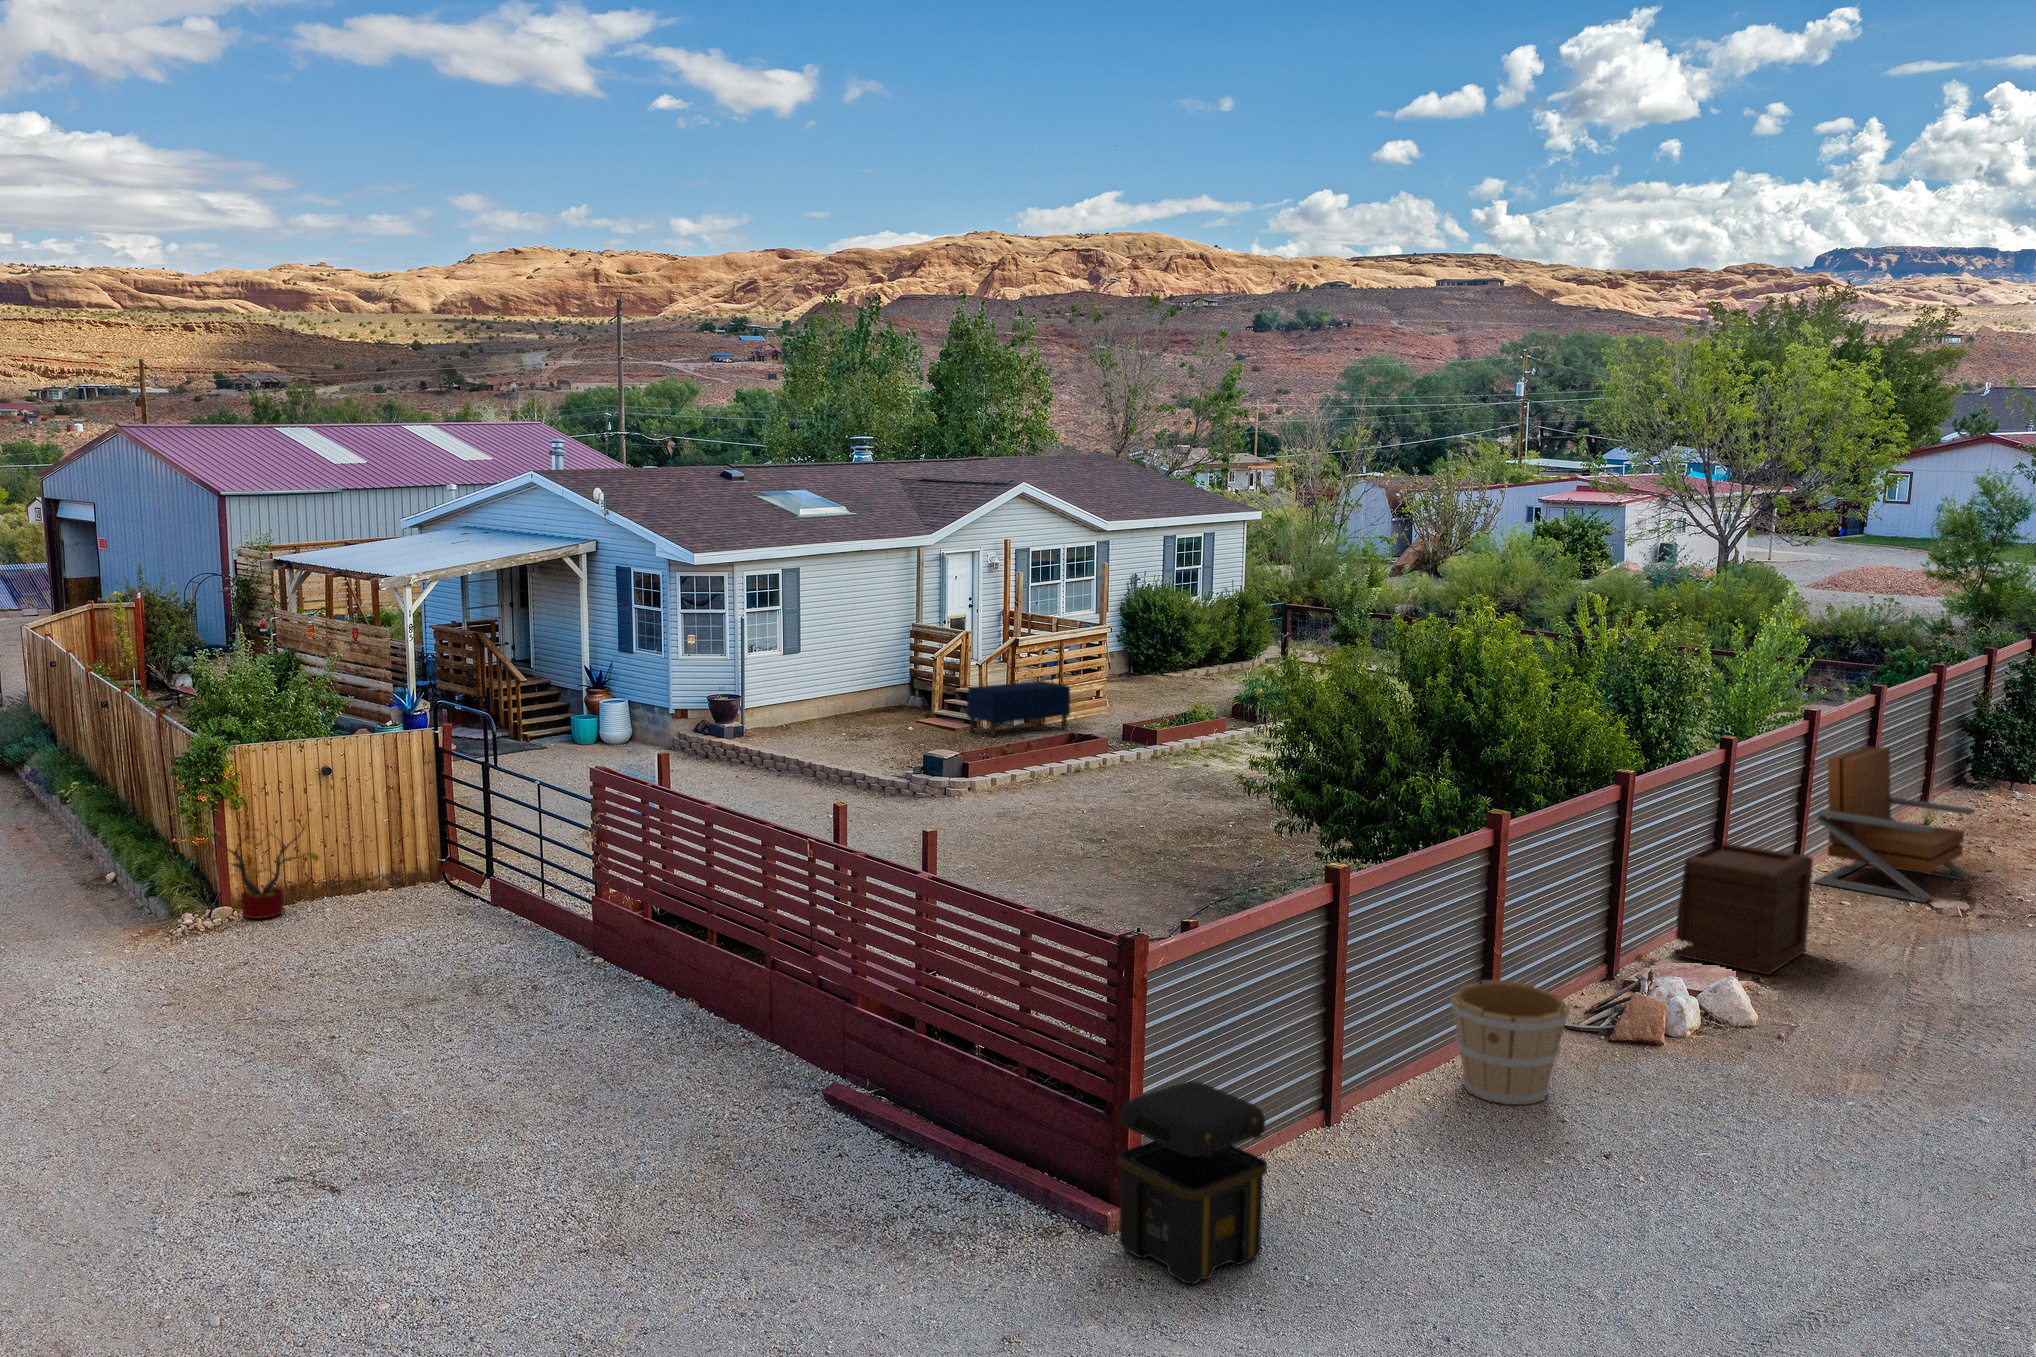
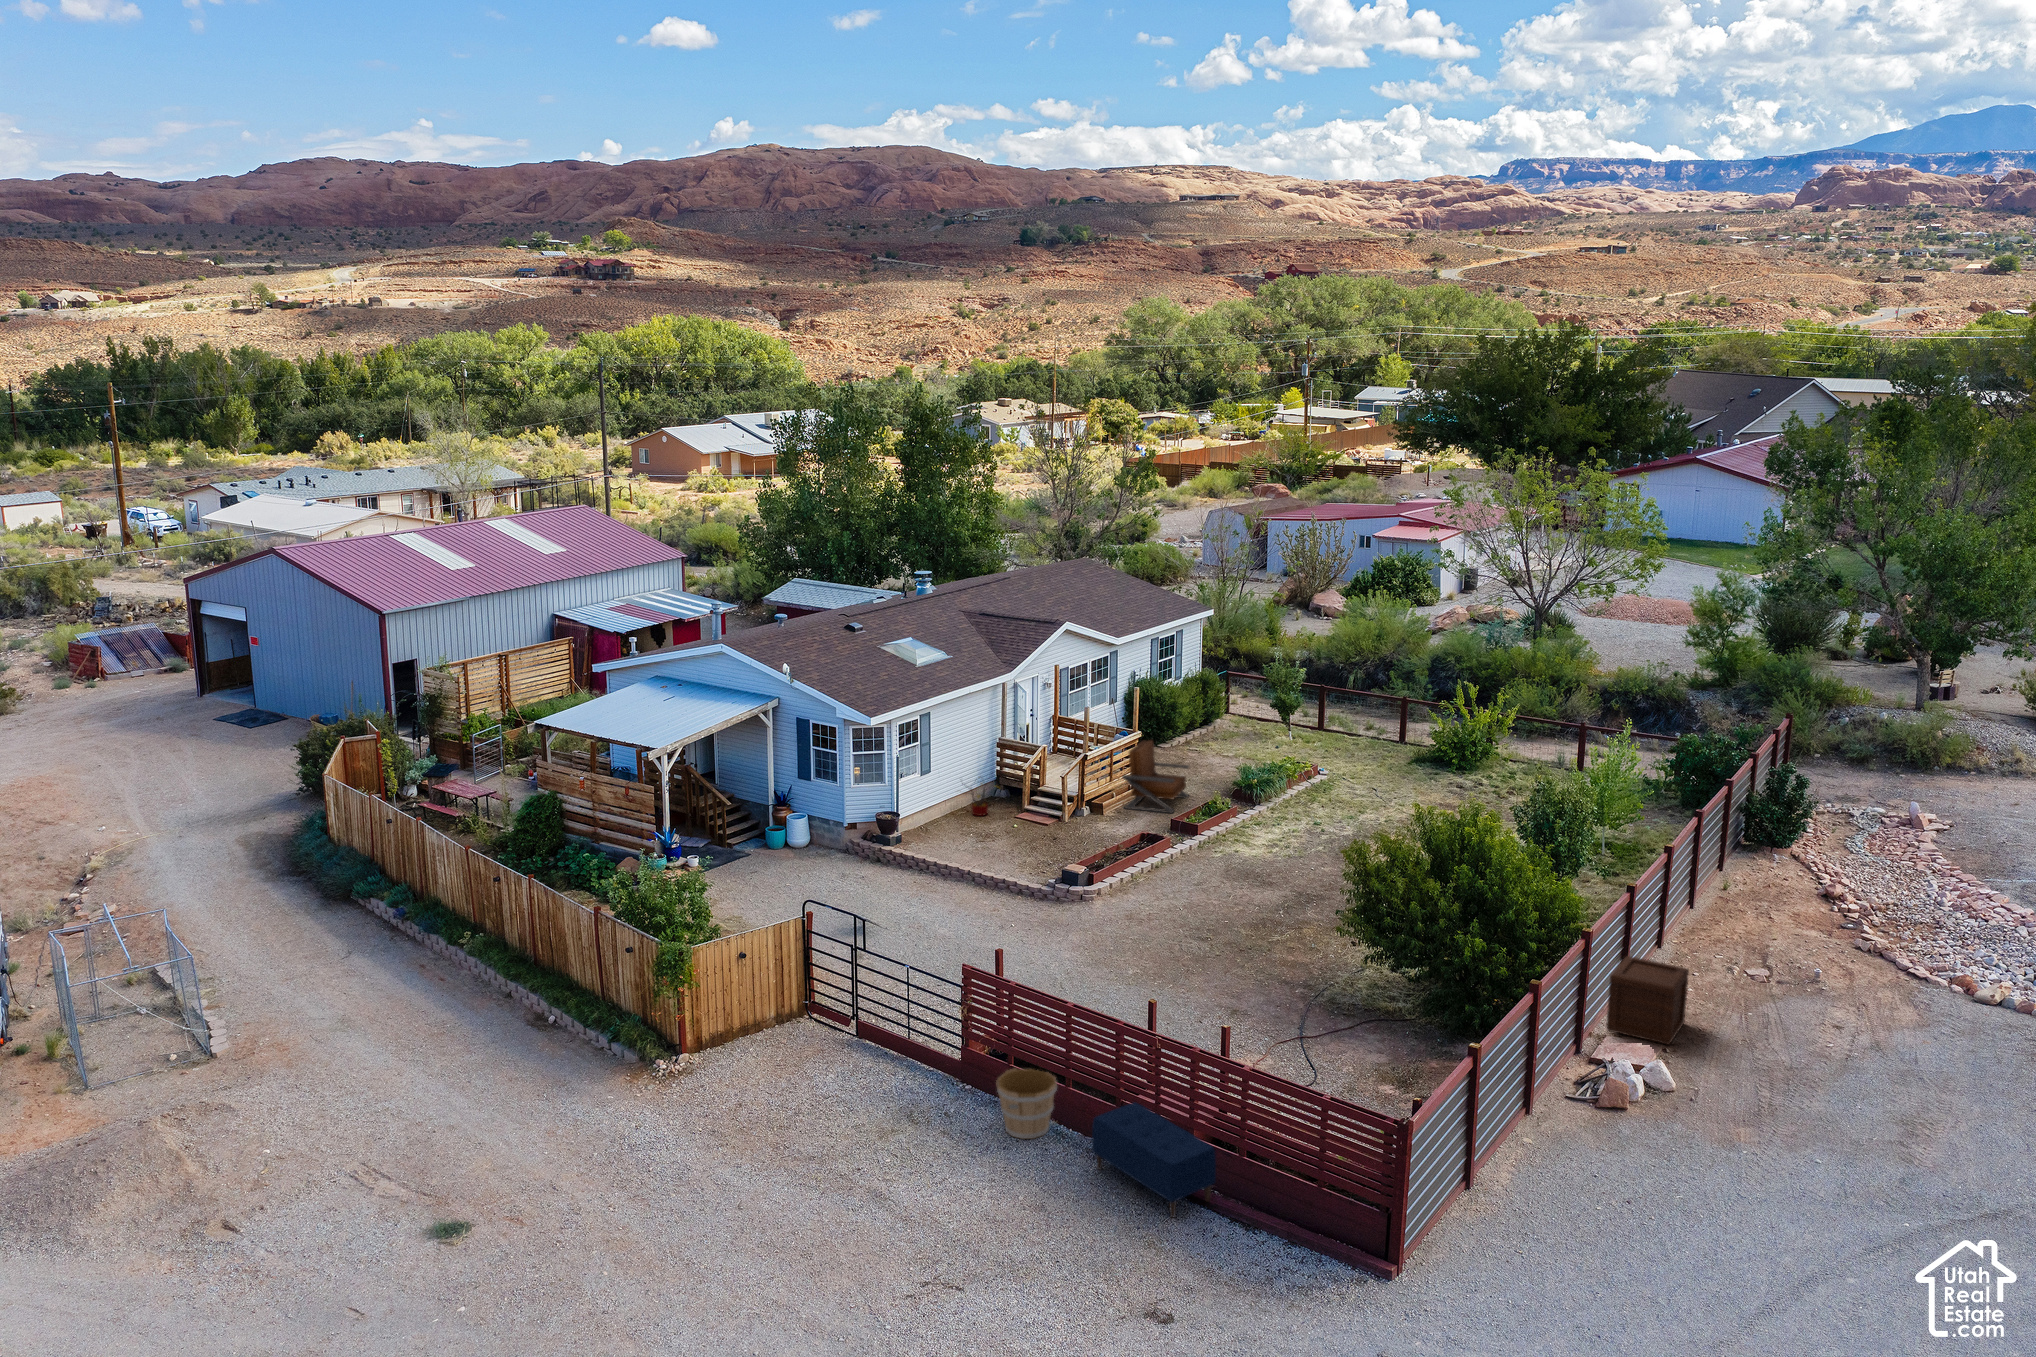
bench: present [967,681,1070,737] -> present [1092,1102,1216,1217]
lounge chair: present [1813,747,1975,903] -> present [1122,740,1189,813]
decorative plant: present [212,828,319,919] -> present [971,783,988,816]
wooden bucket: present [1450,980,1571,1105] -> present [996,1068,1057,1139]
toolbox: present [1118,1081,1267,1284] -> none [1402,1191,1480,1302]

